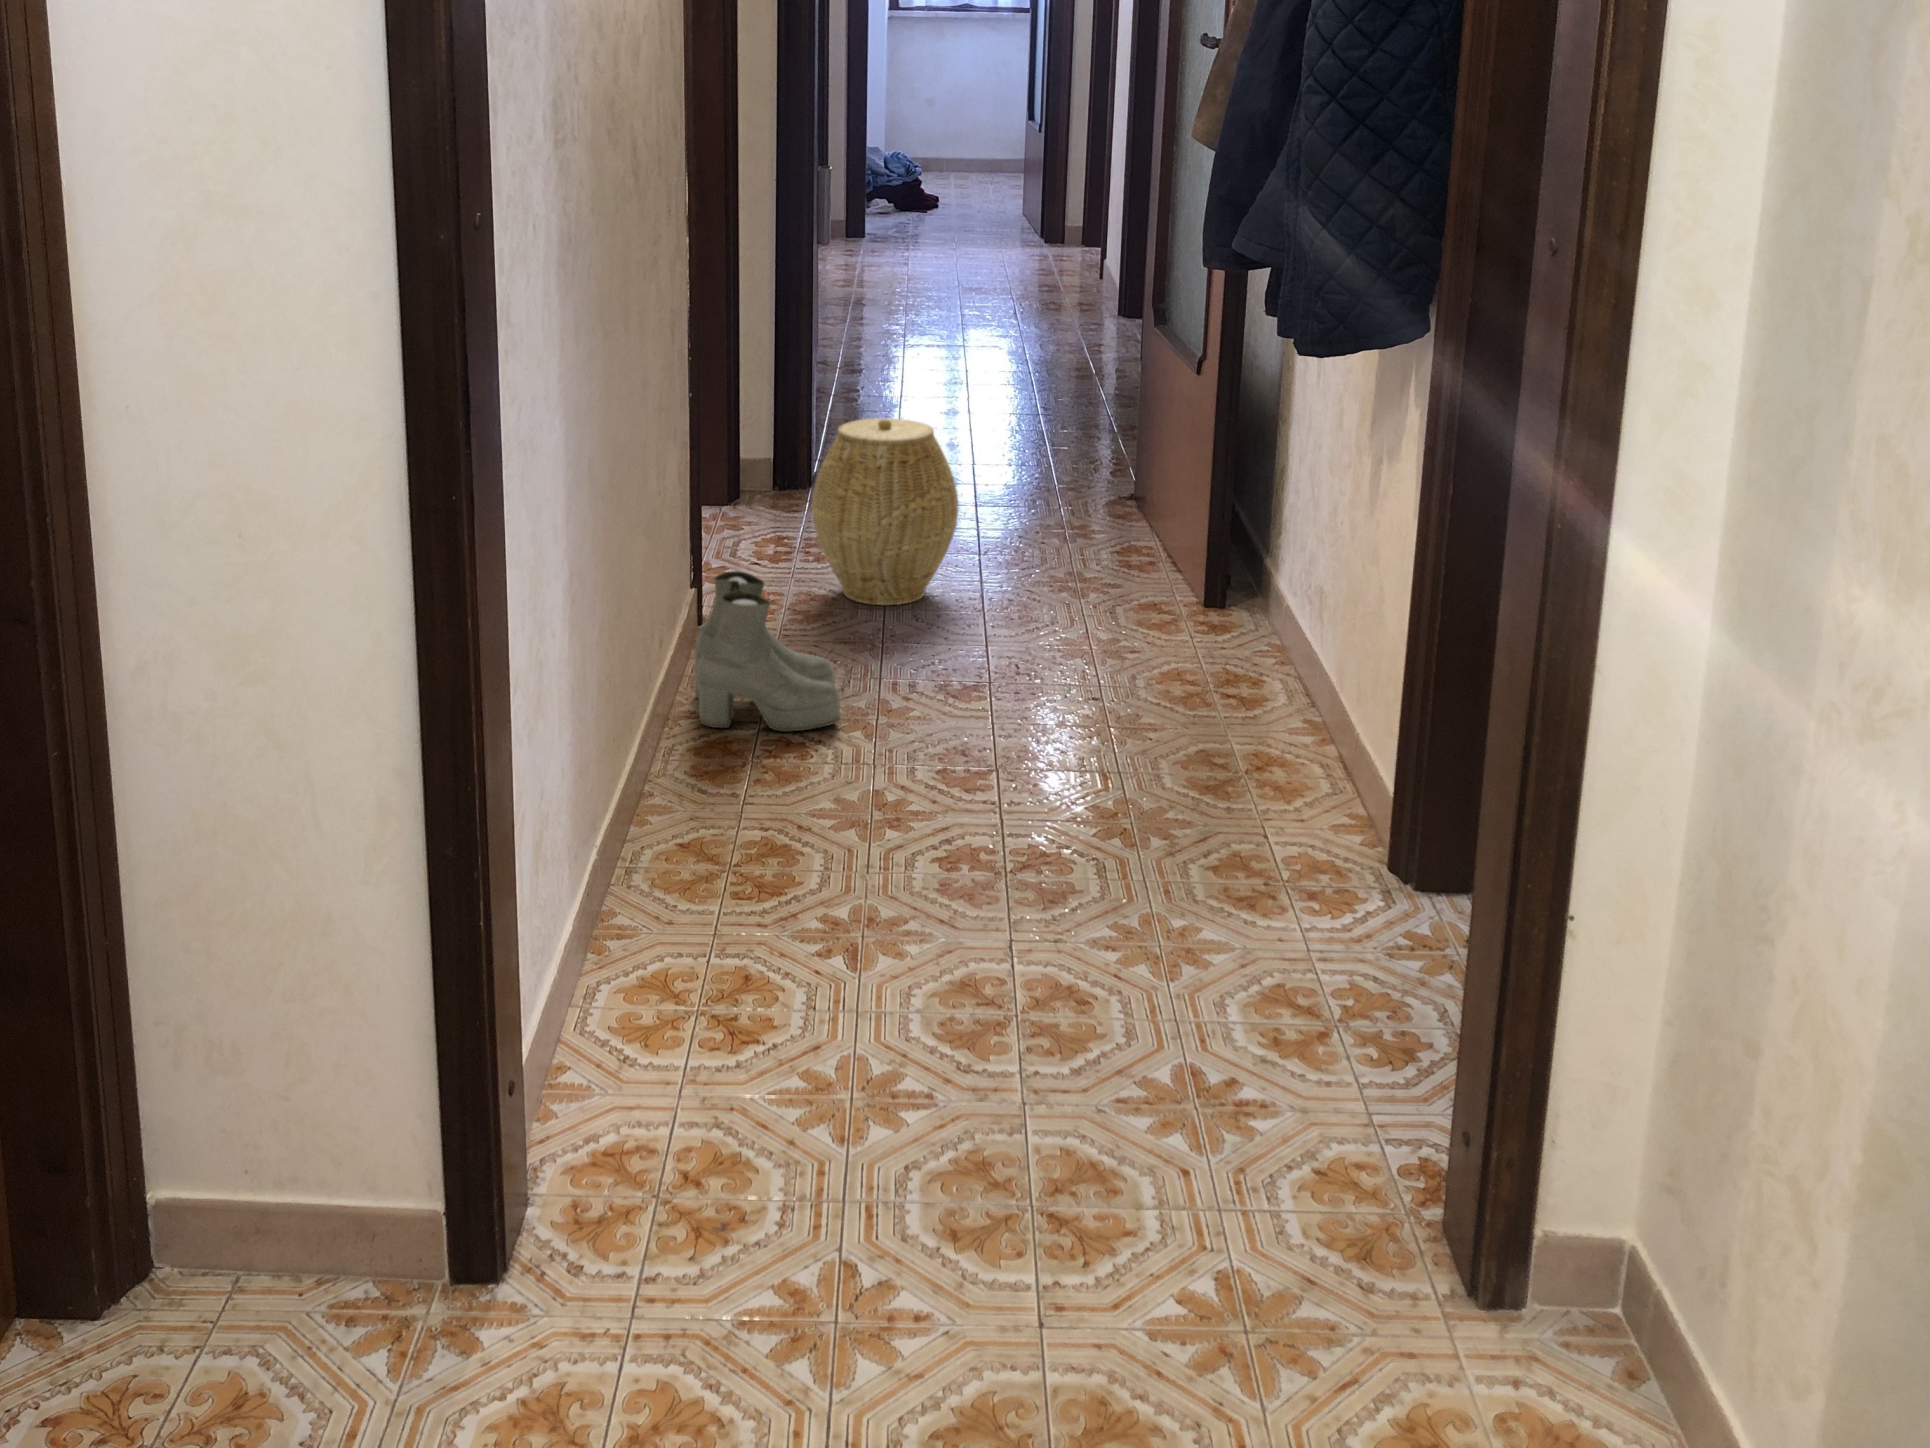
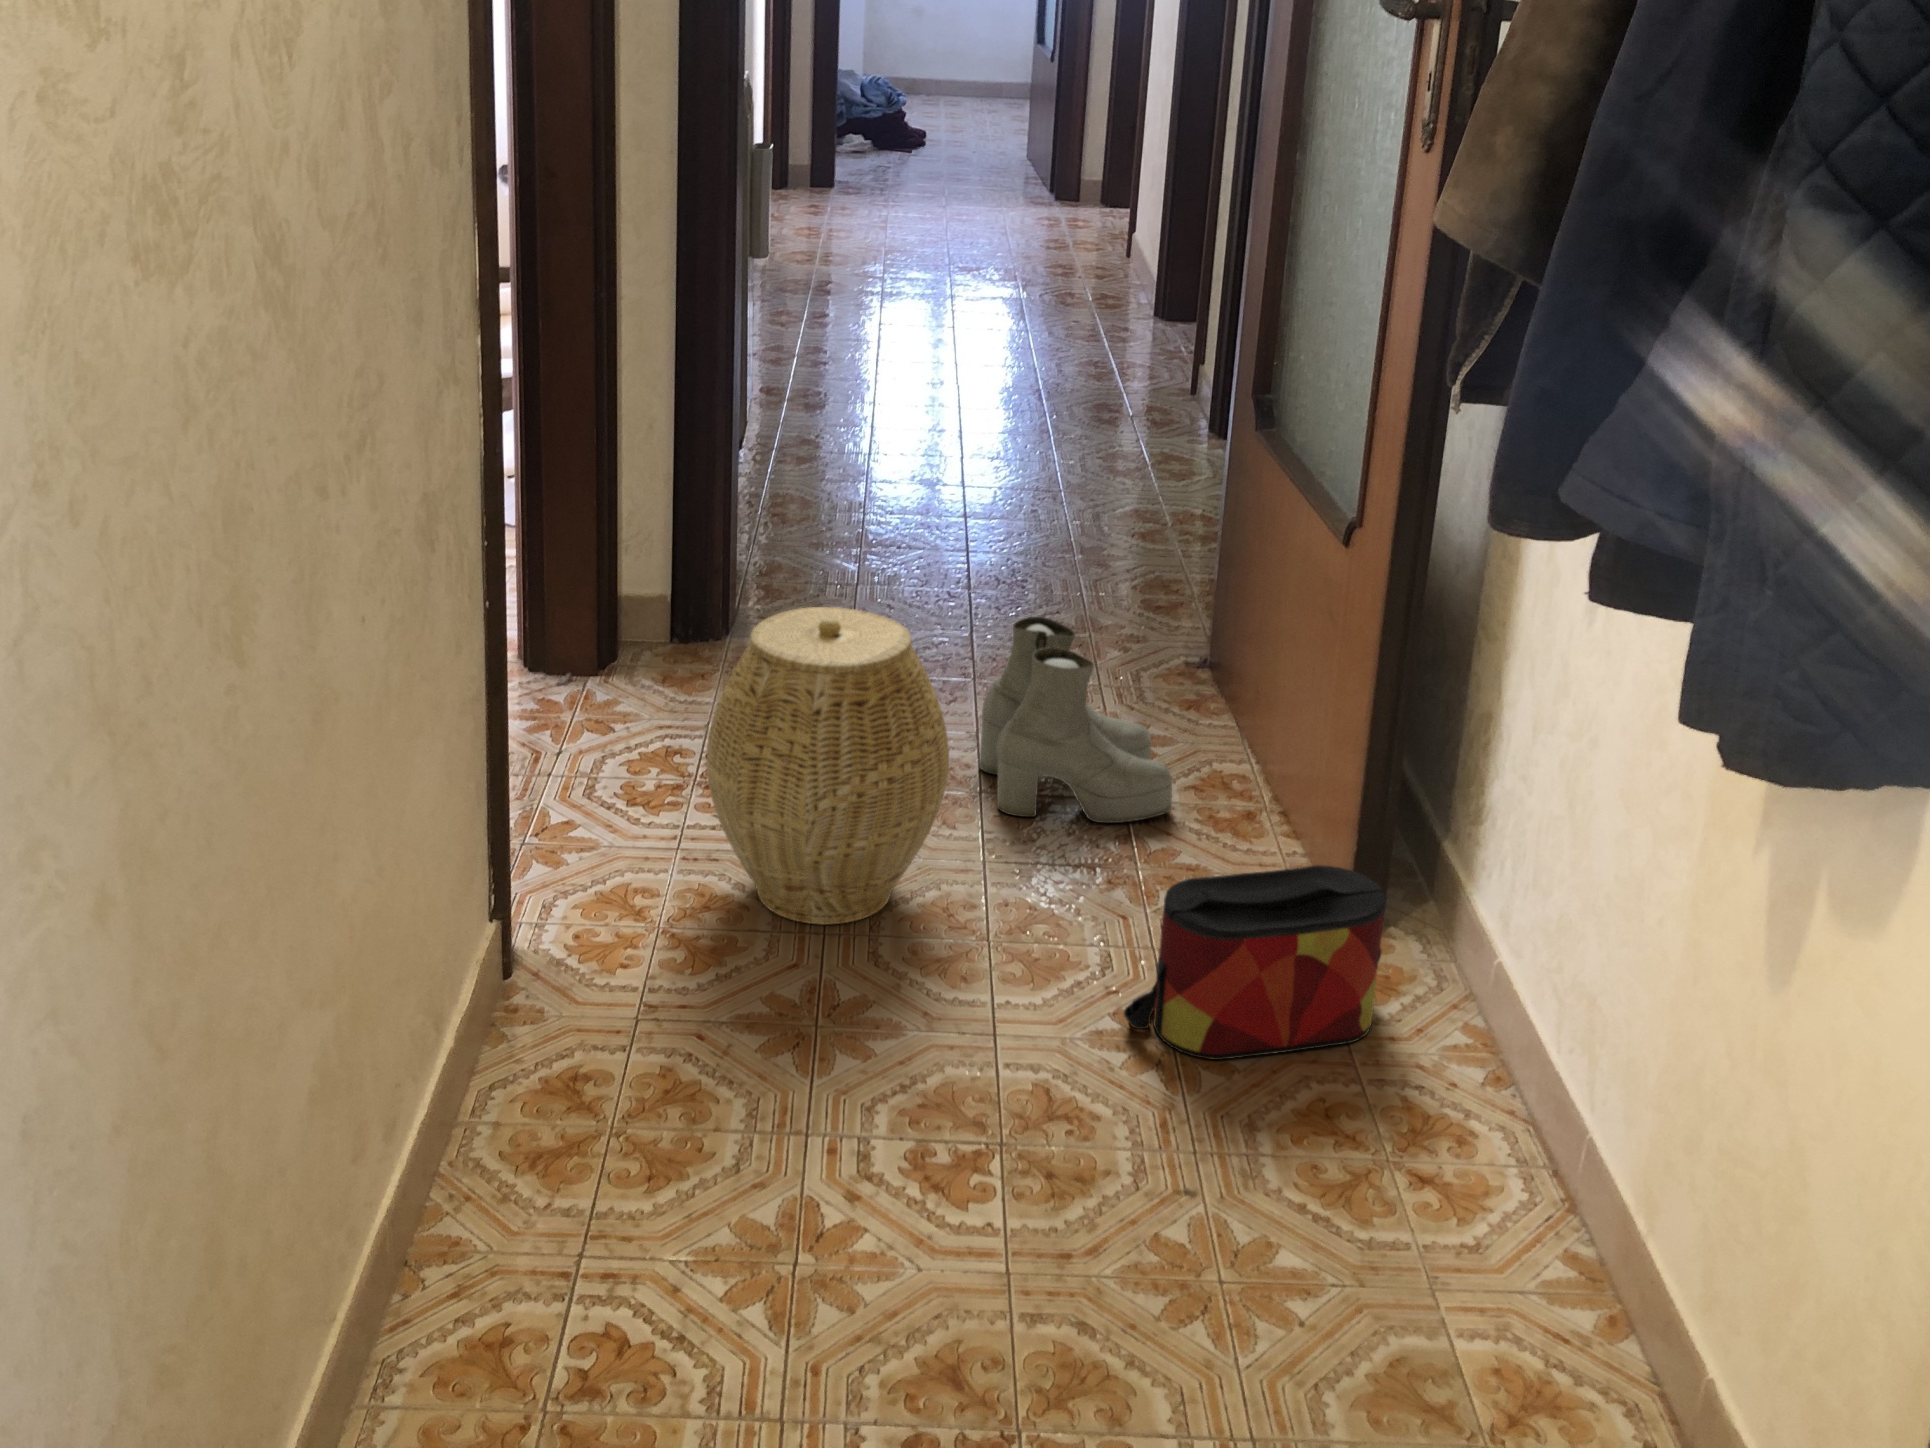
bag: none [1063,551,1216,655] -> present [1124,865,1386,1060]
boots: present [695,571,840,732] -> present [979,617,1172,823]

